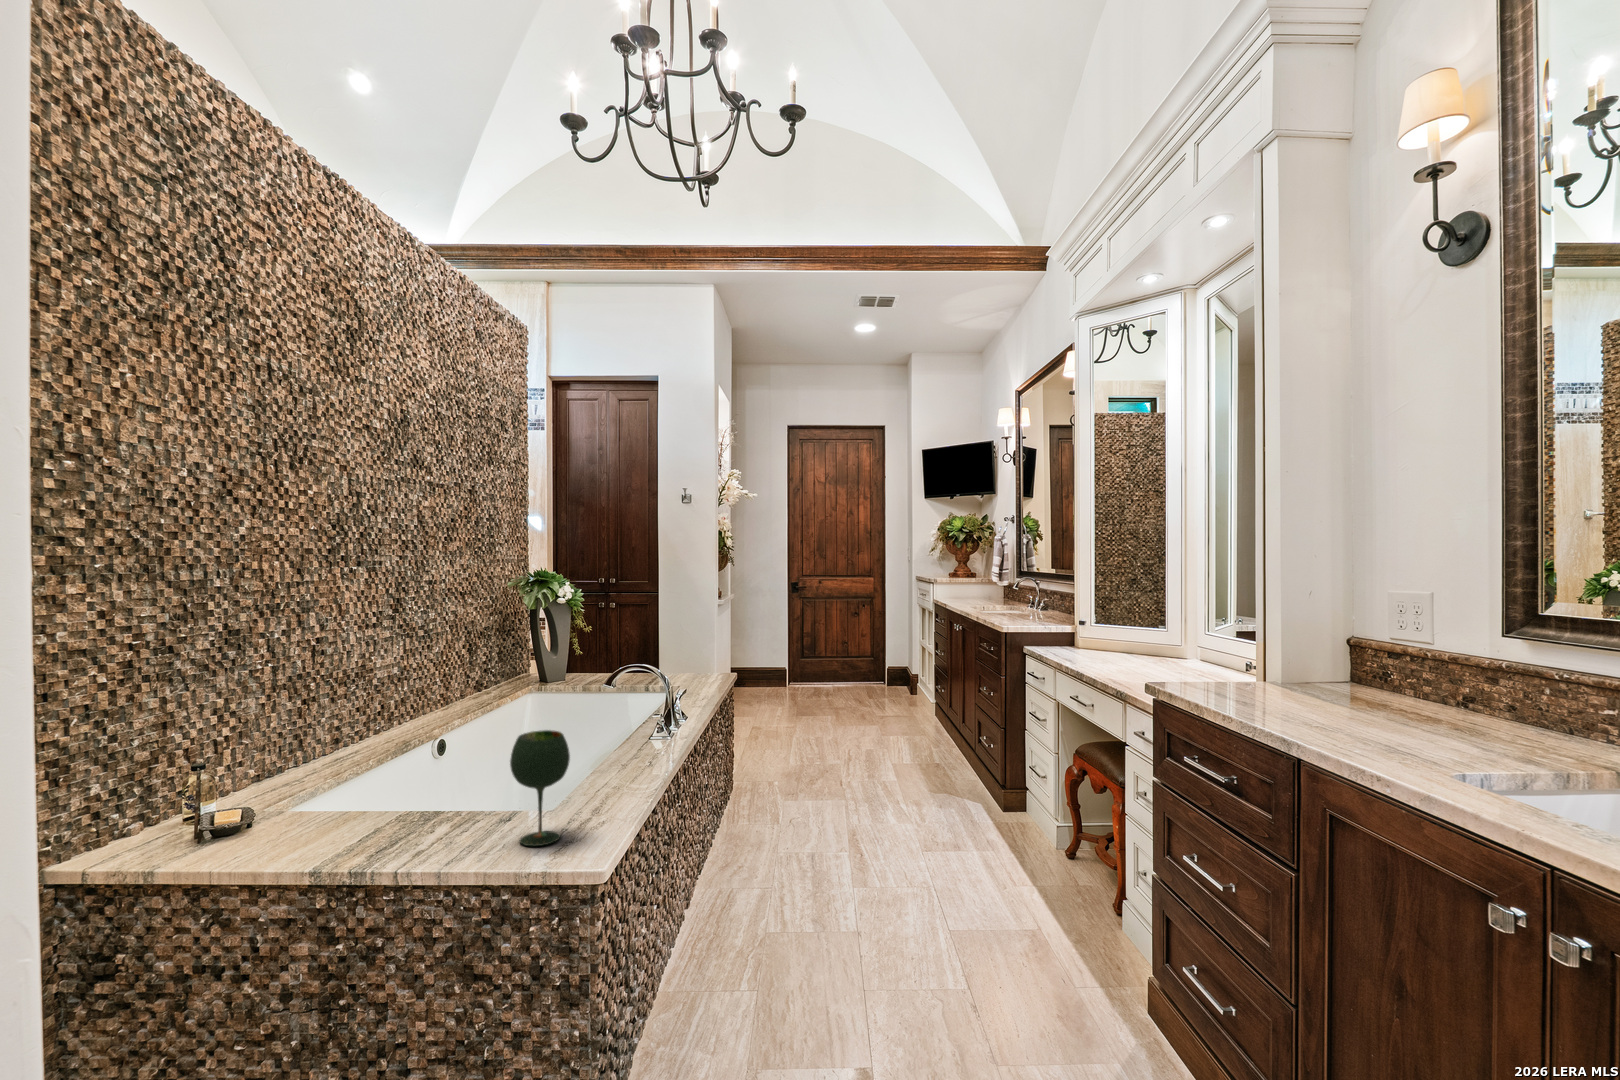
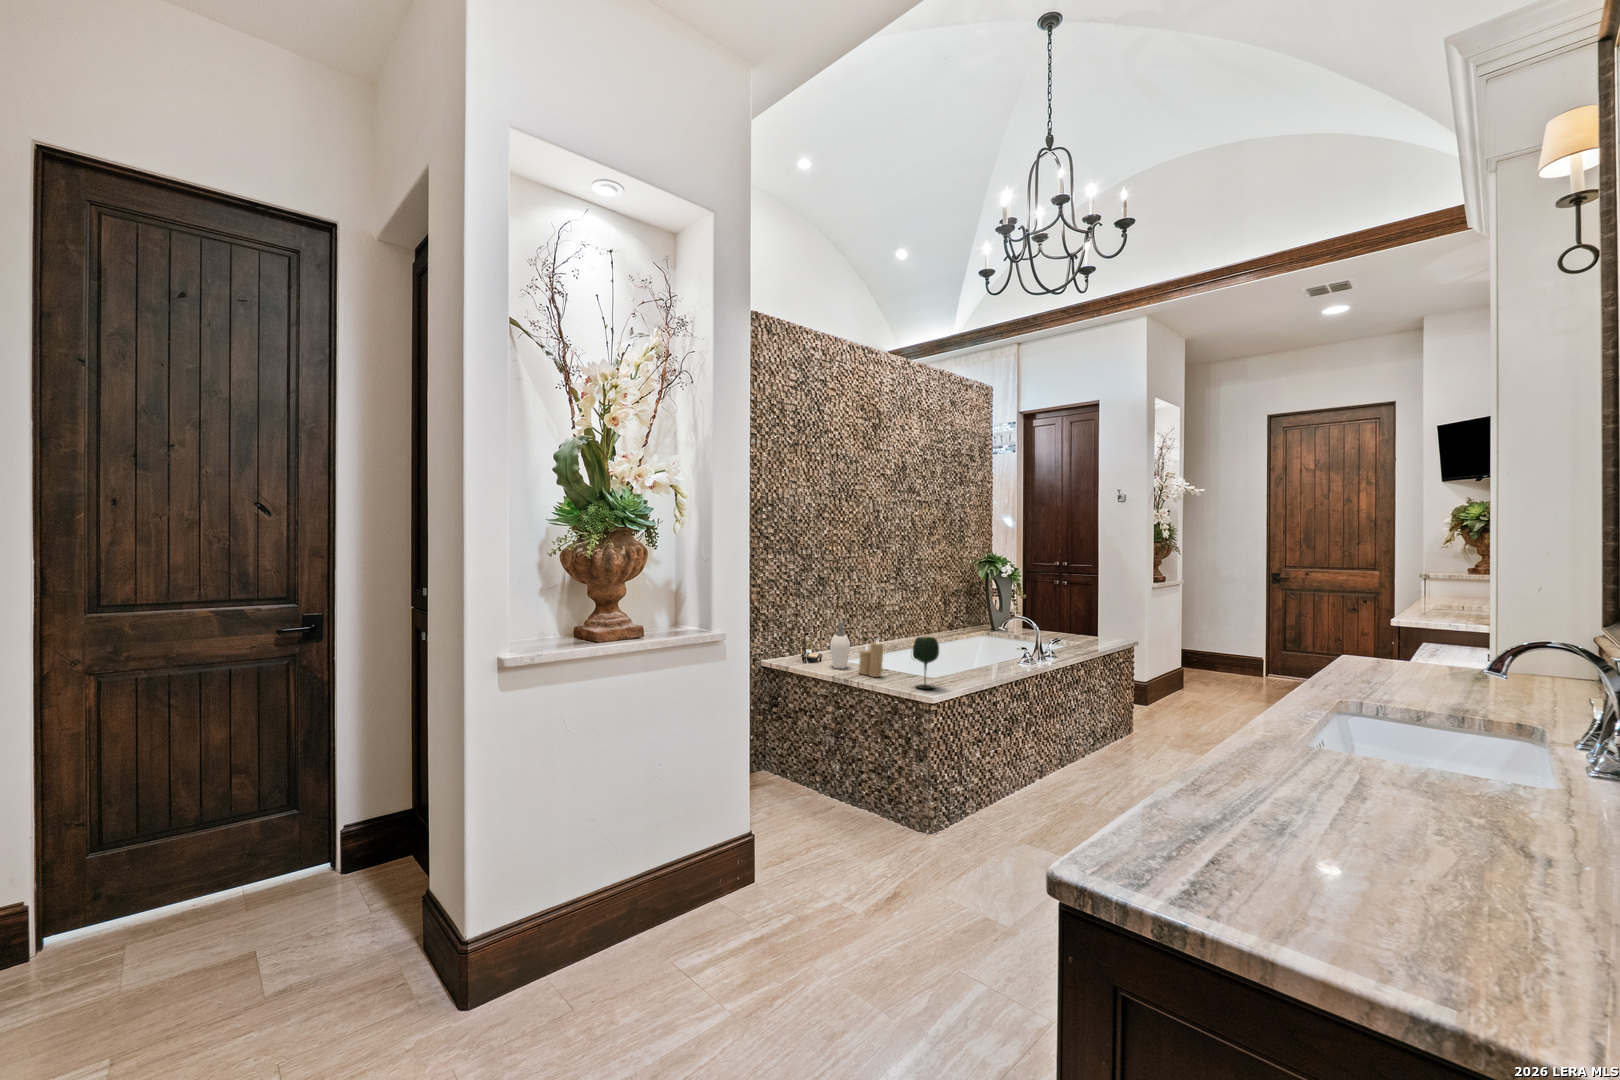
soap dispenser: none [281,728,353,840] -> present [830,622,856,669]
candle: none [366,751,430,842] -> present [859,639,884,677]

